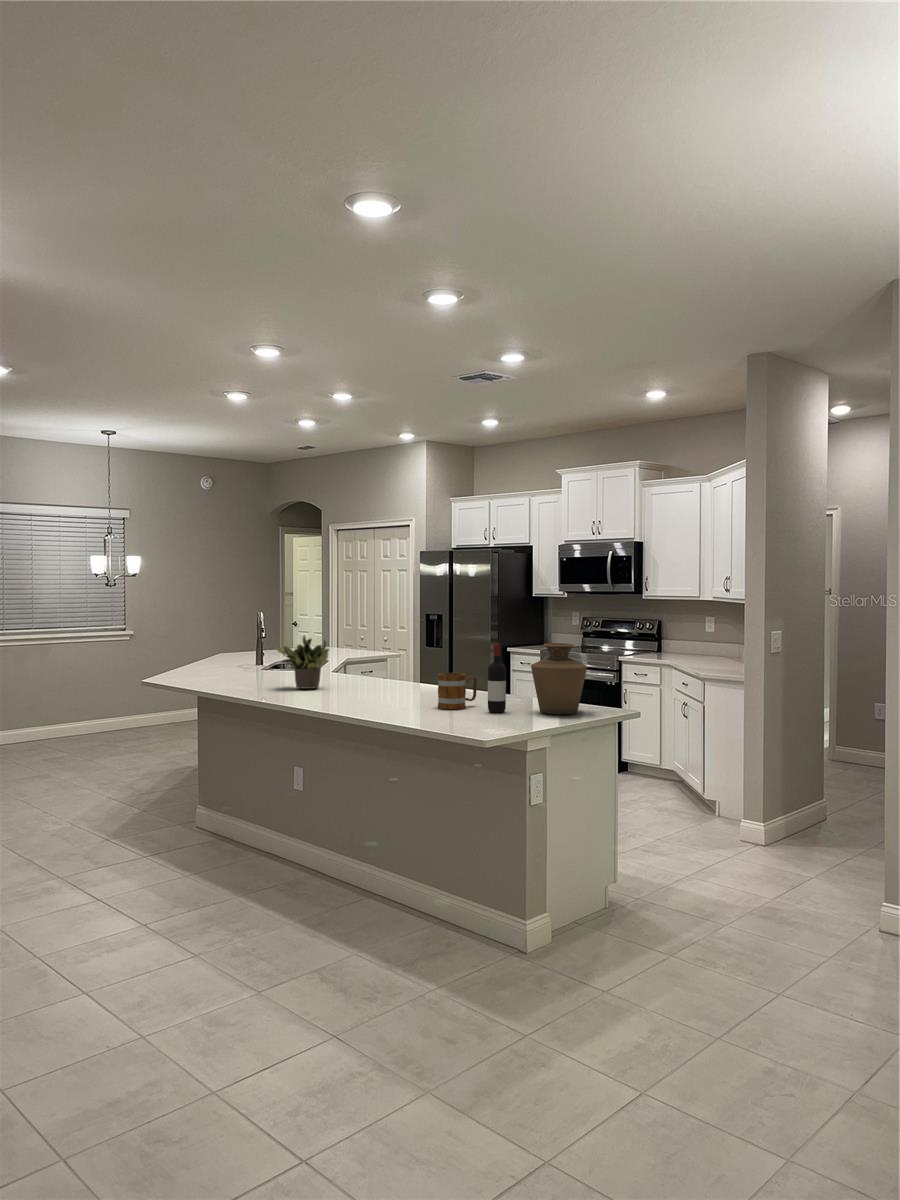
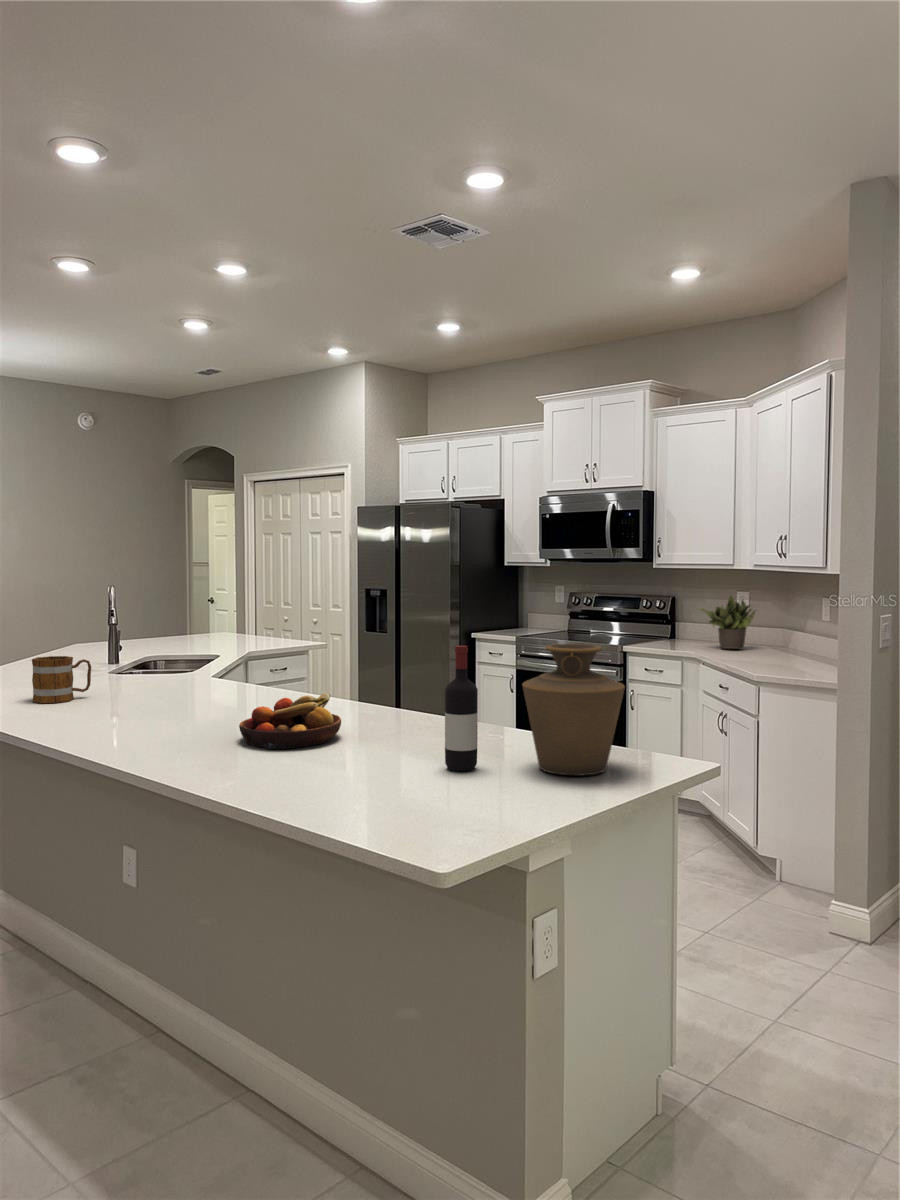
potted plant: present [275,636,329,689] -> present [700,596,755,649]
mug: present [438,673,477,709] -> present [32,656,91,703]
fruit bowl: none [368,675,427,704] -> present [239,693,341,749]

